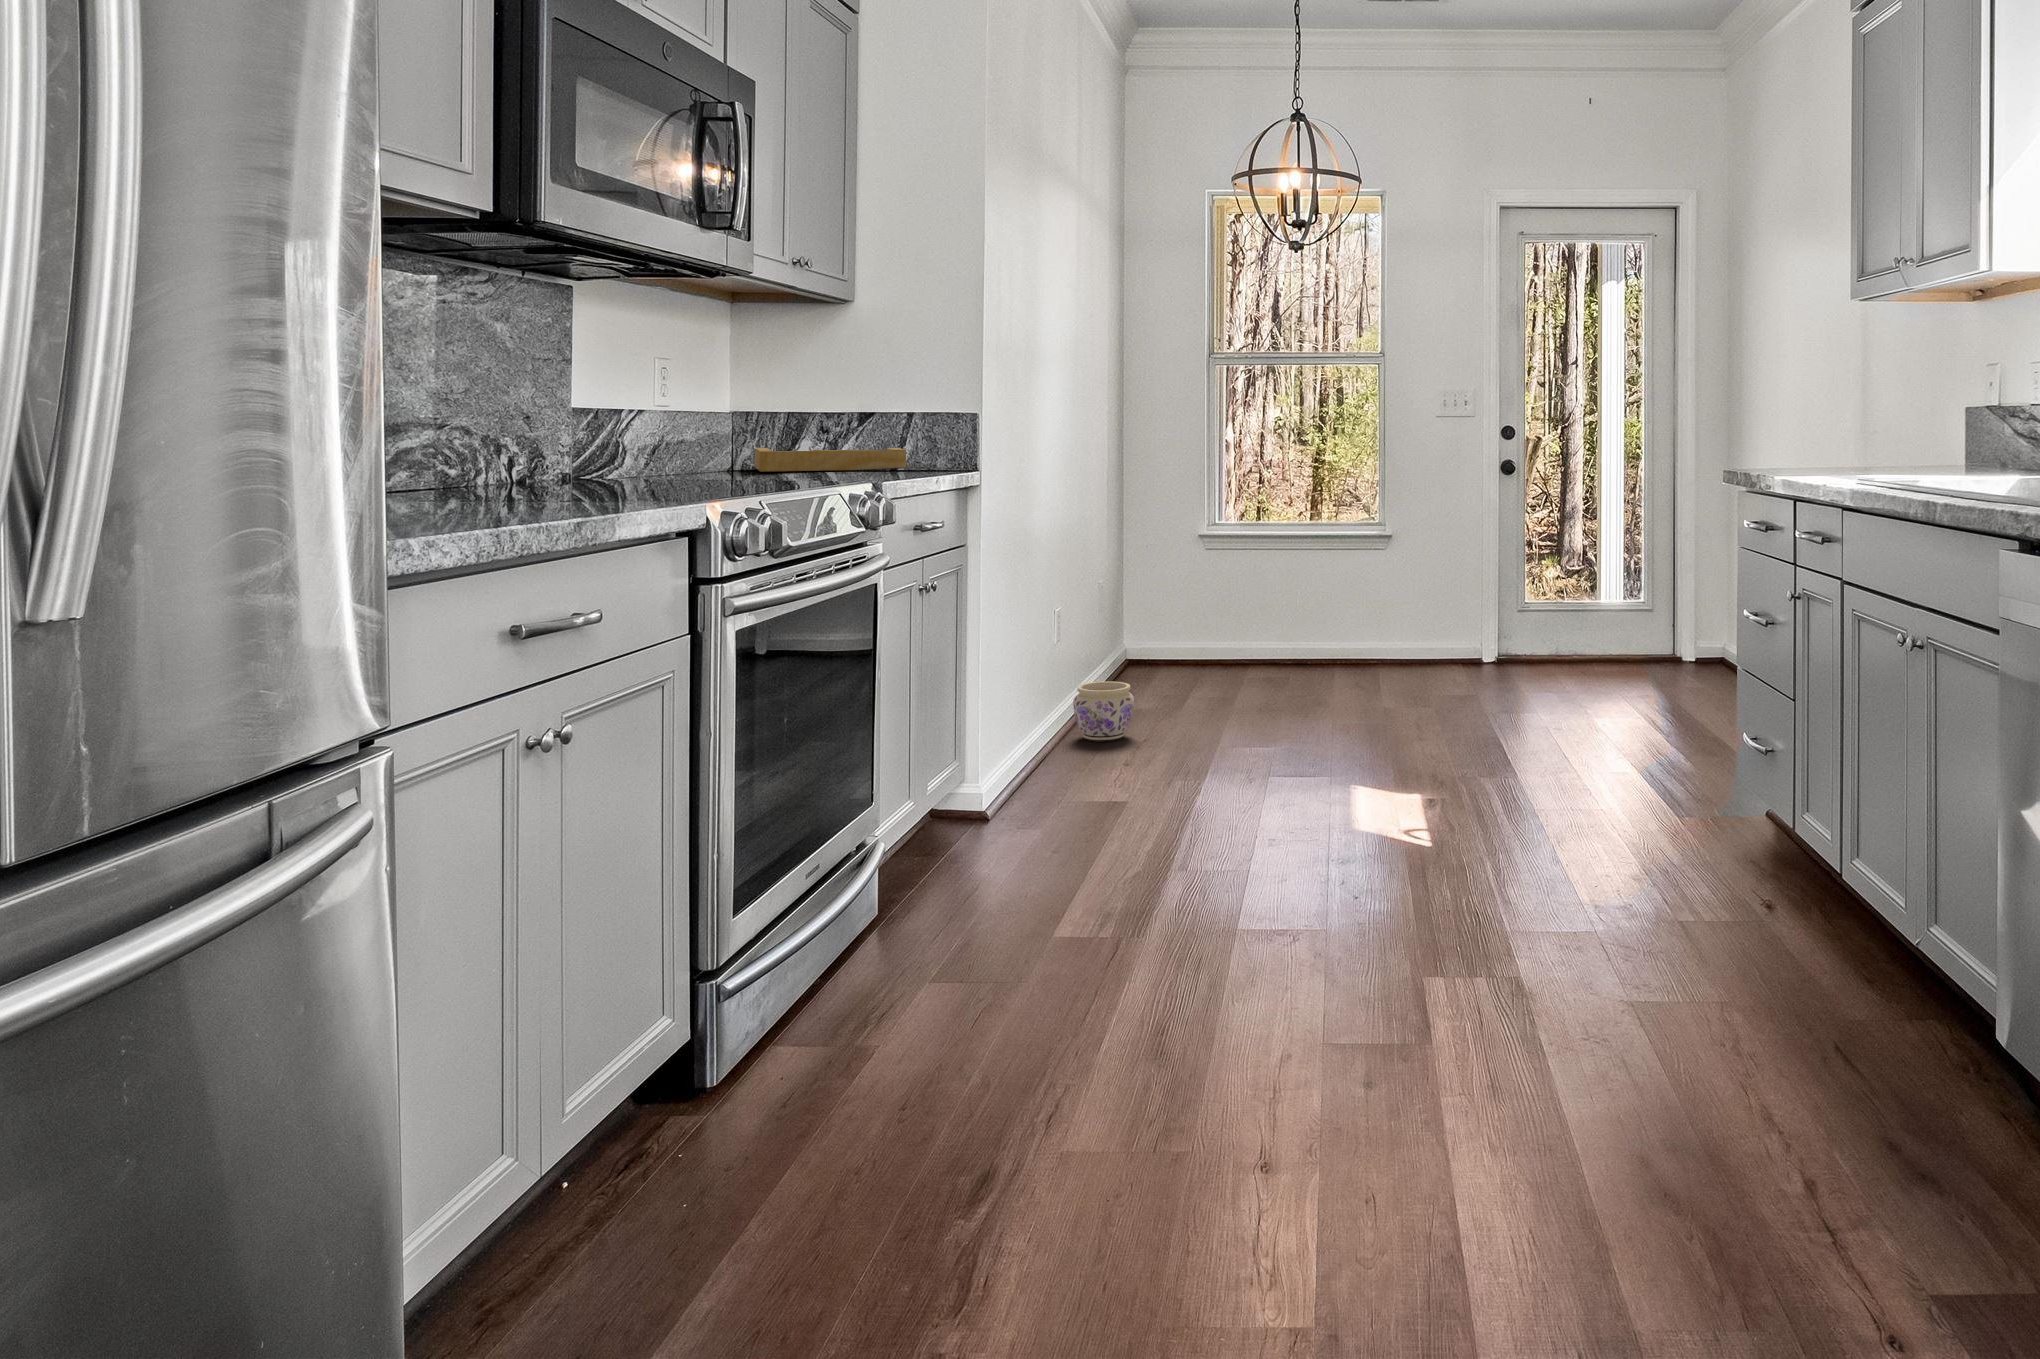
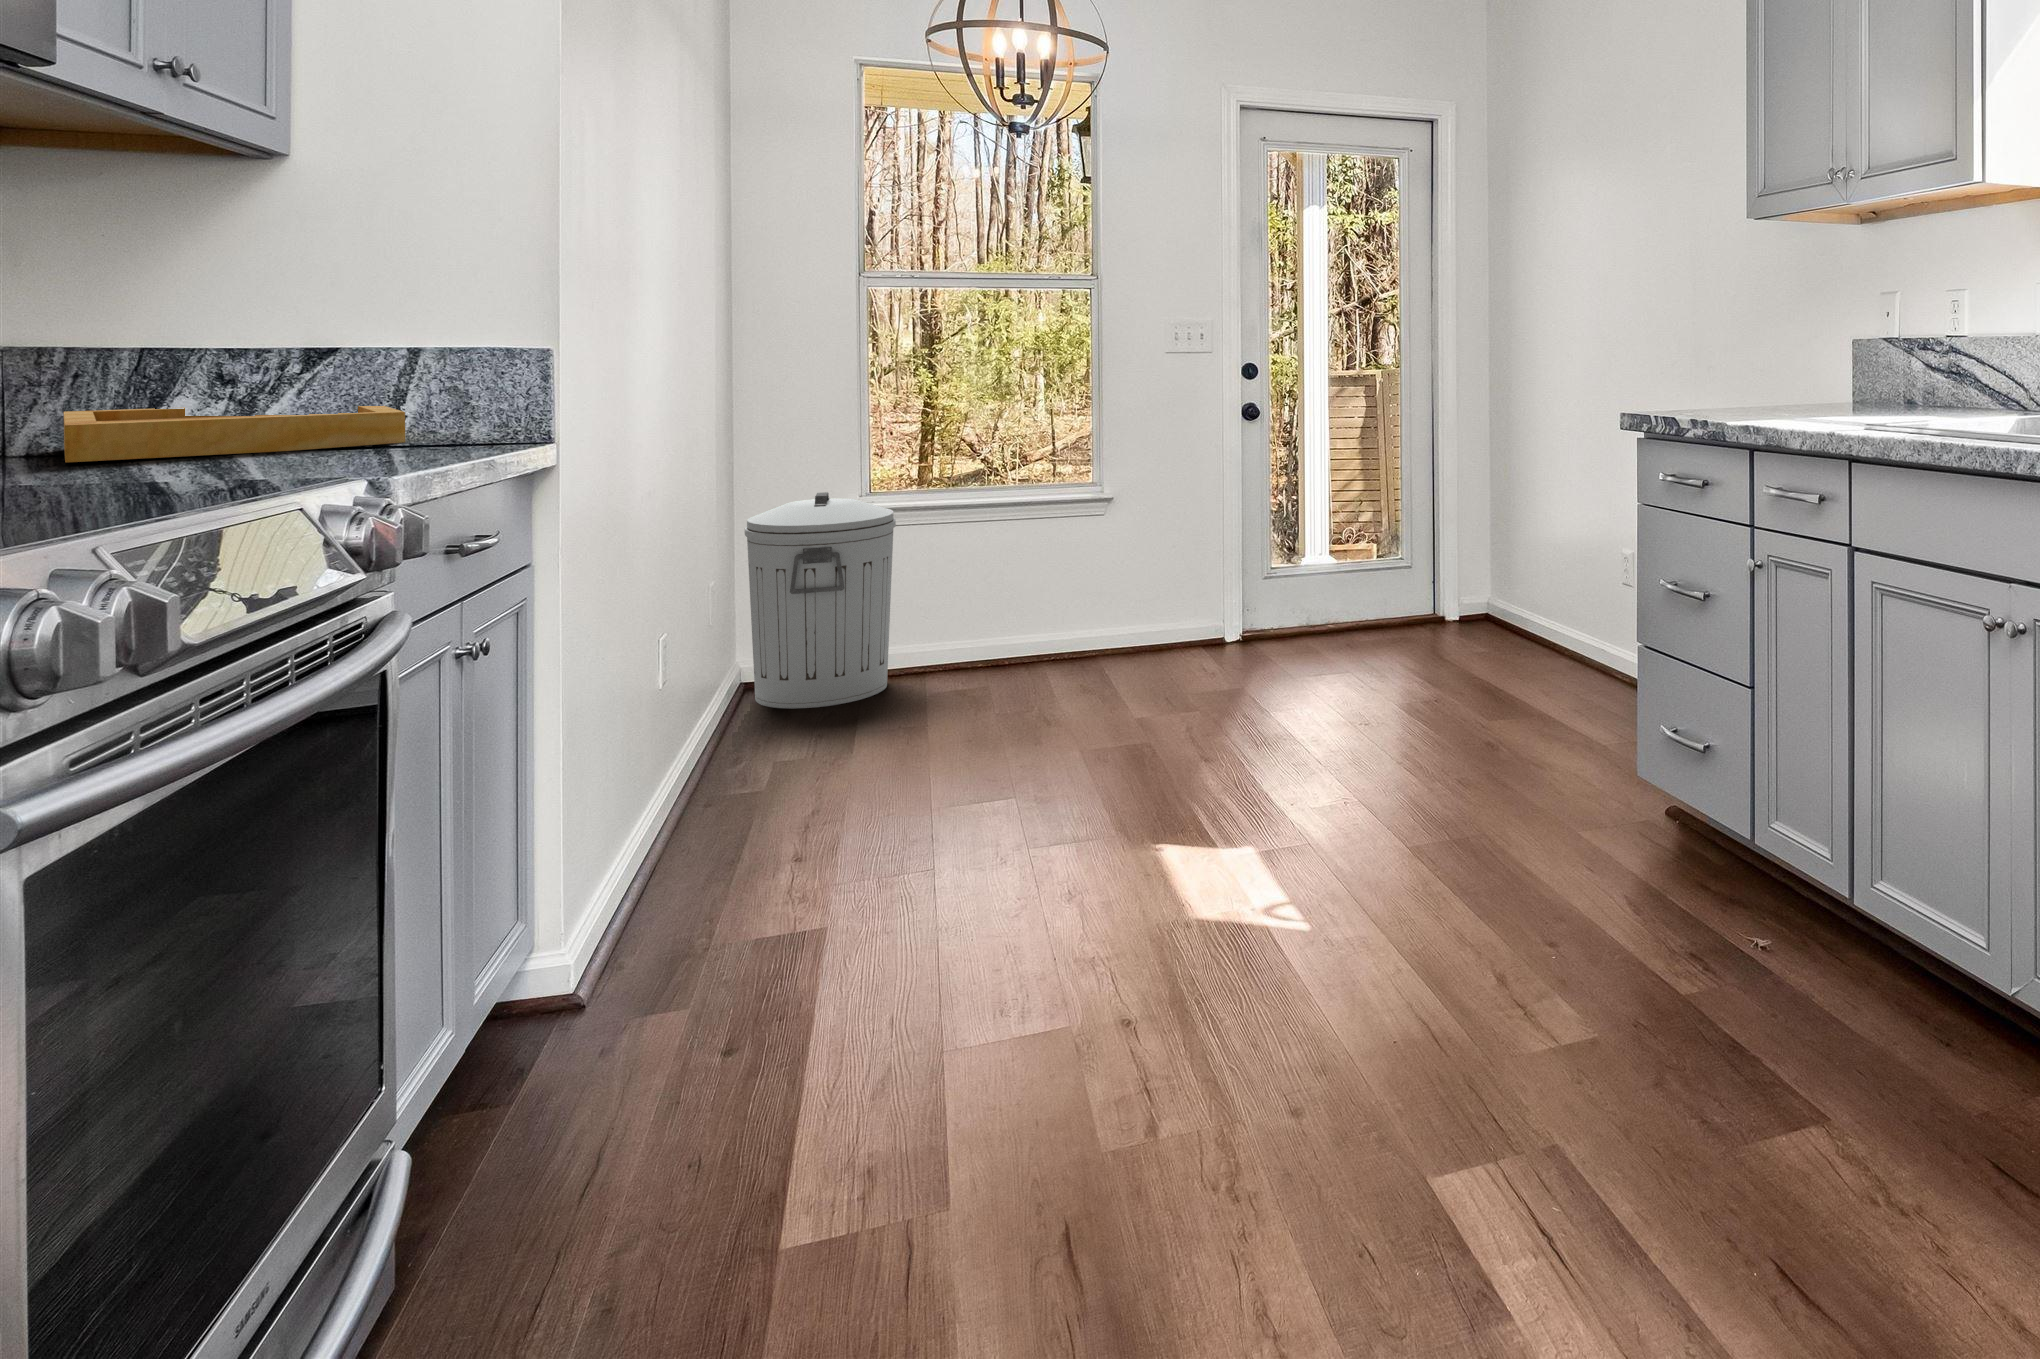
trash can: none [1114,535,1218,699] -> present [745,492,896,708]
planter: present [1073,682,1134,742] -> none [701,706,797,795]

